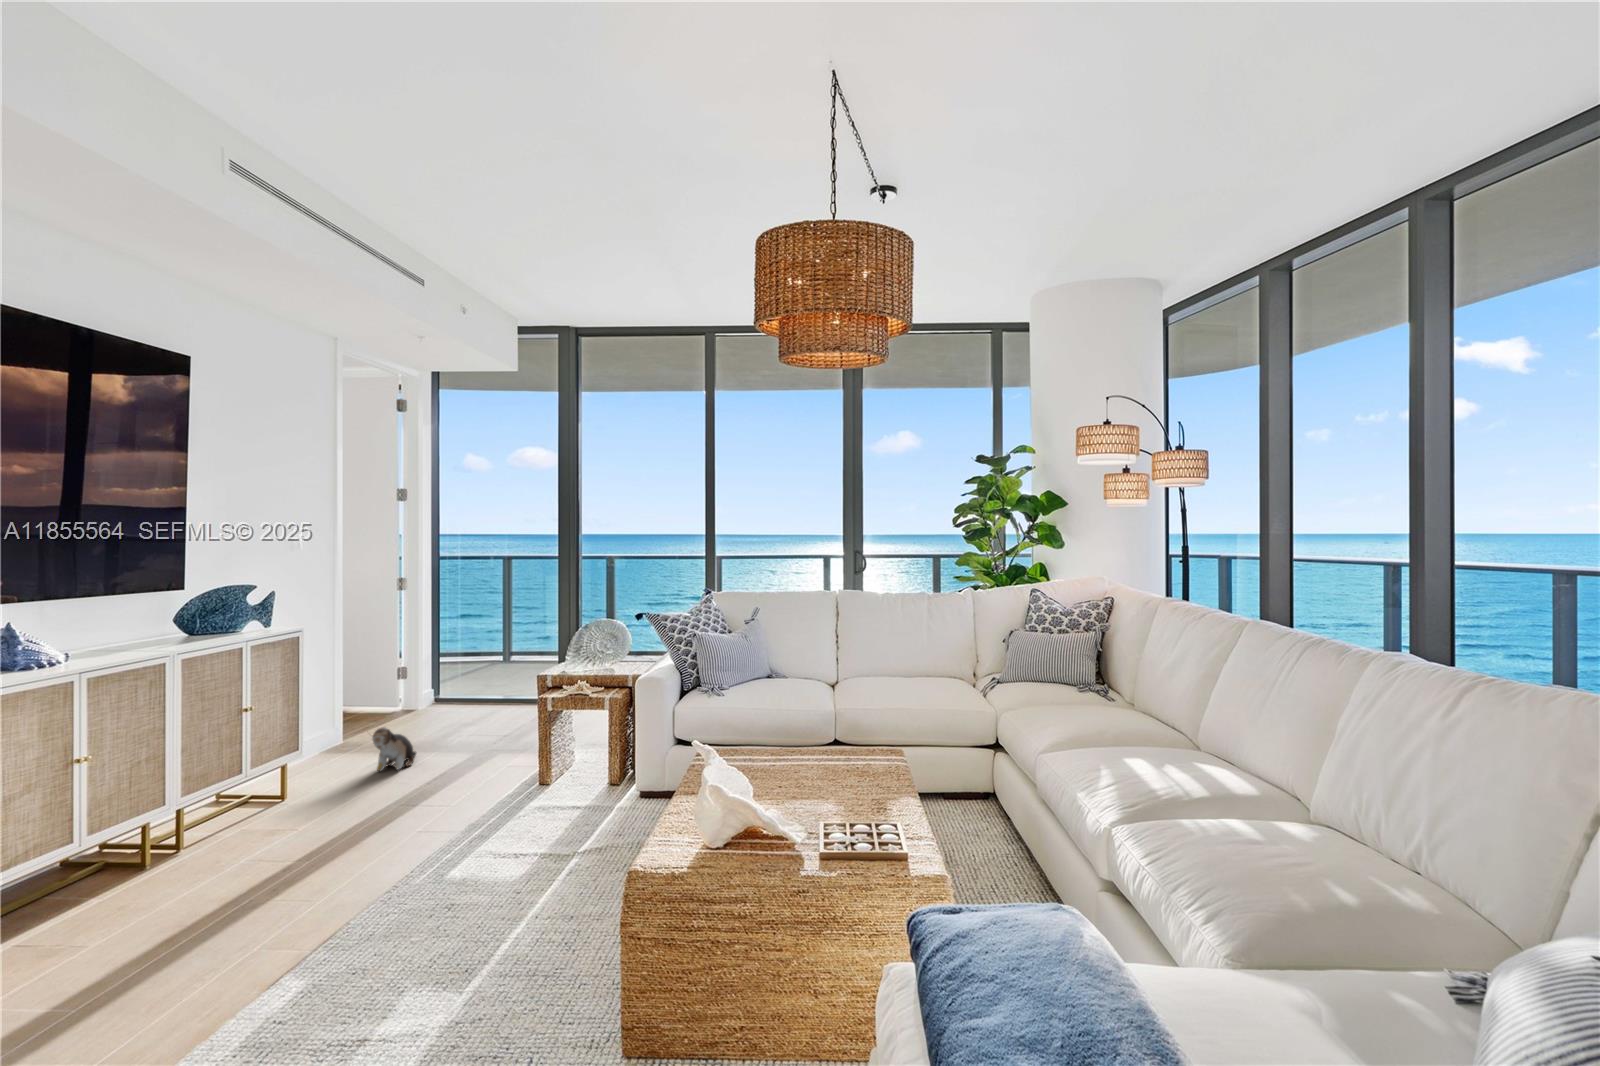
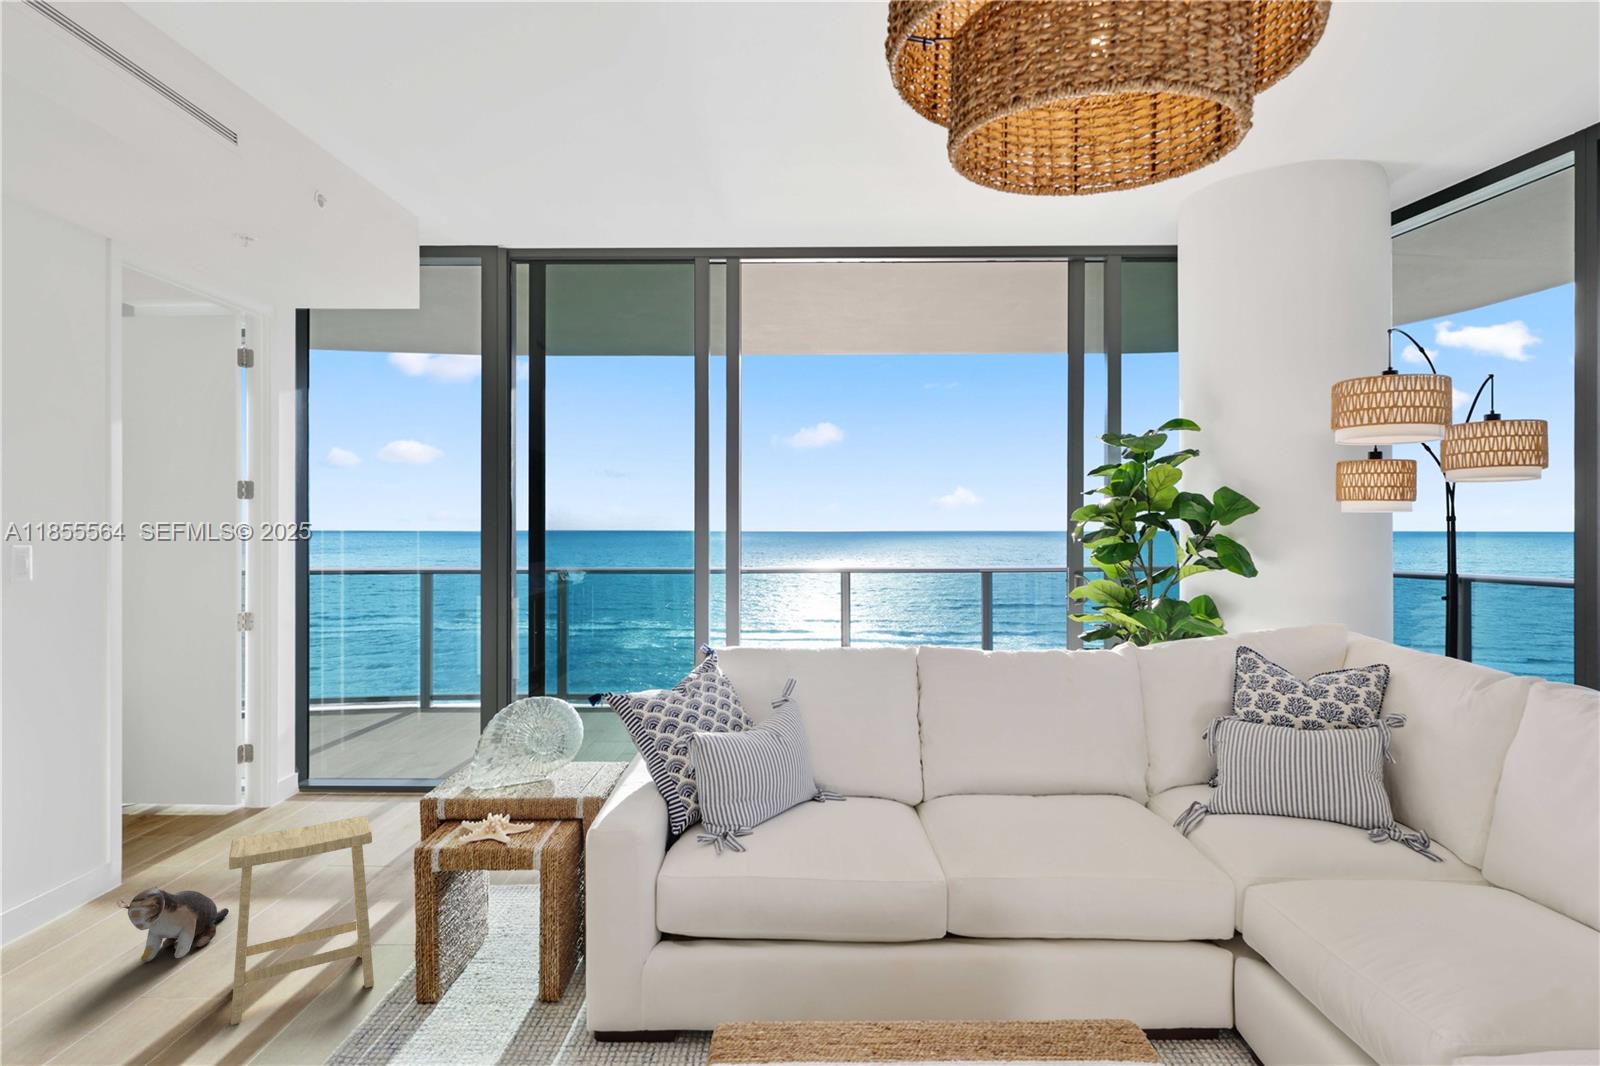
footstool: none [435,687,514,792] -> present [229,816,374,1025]

